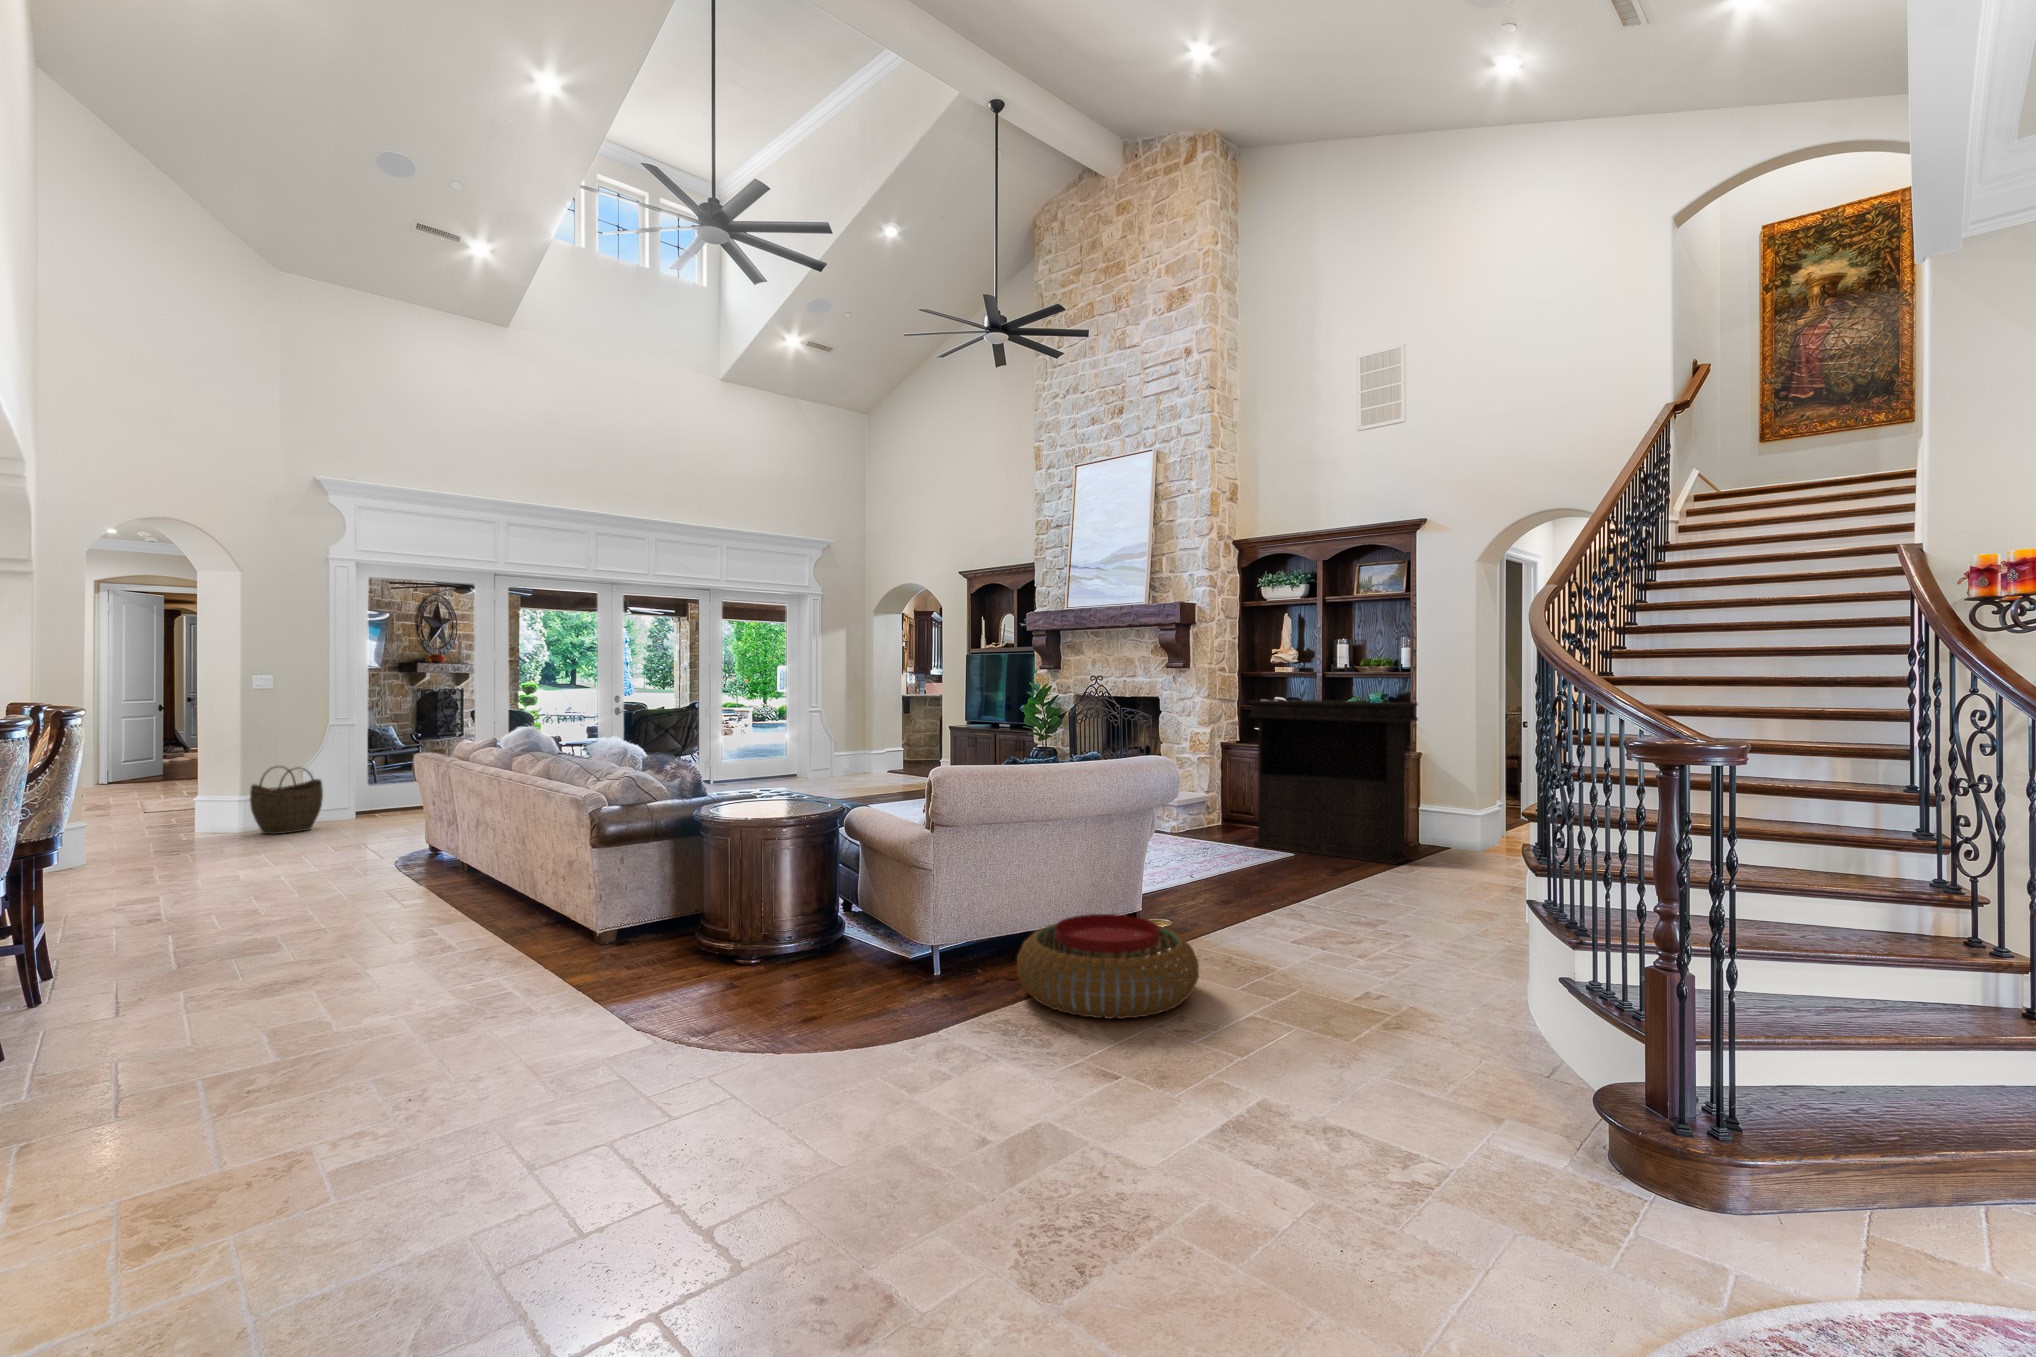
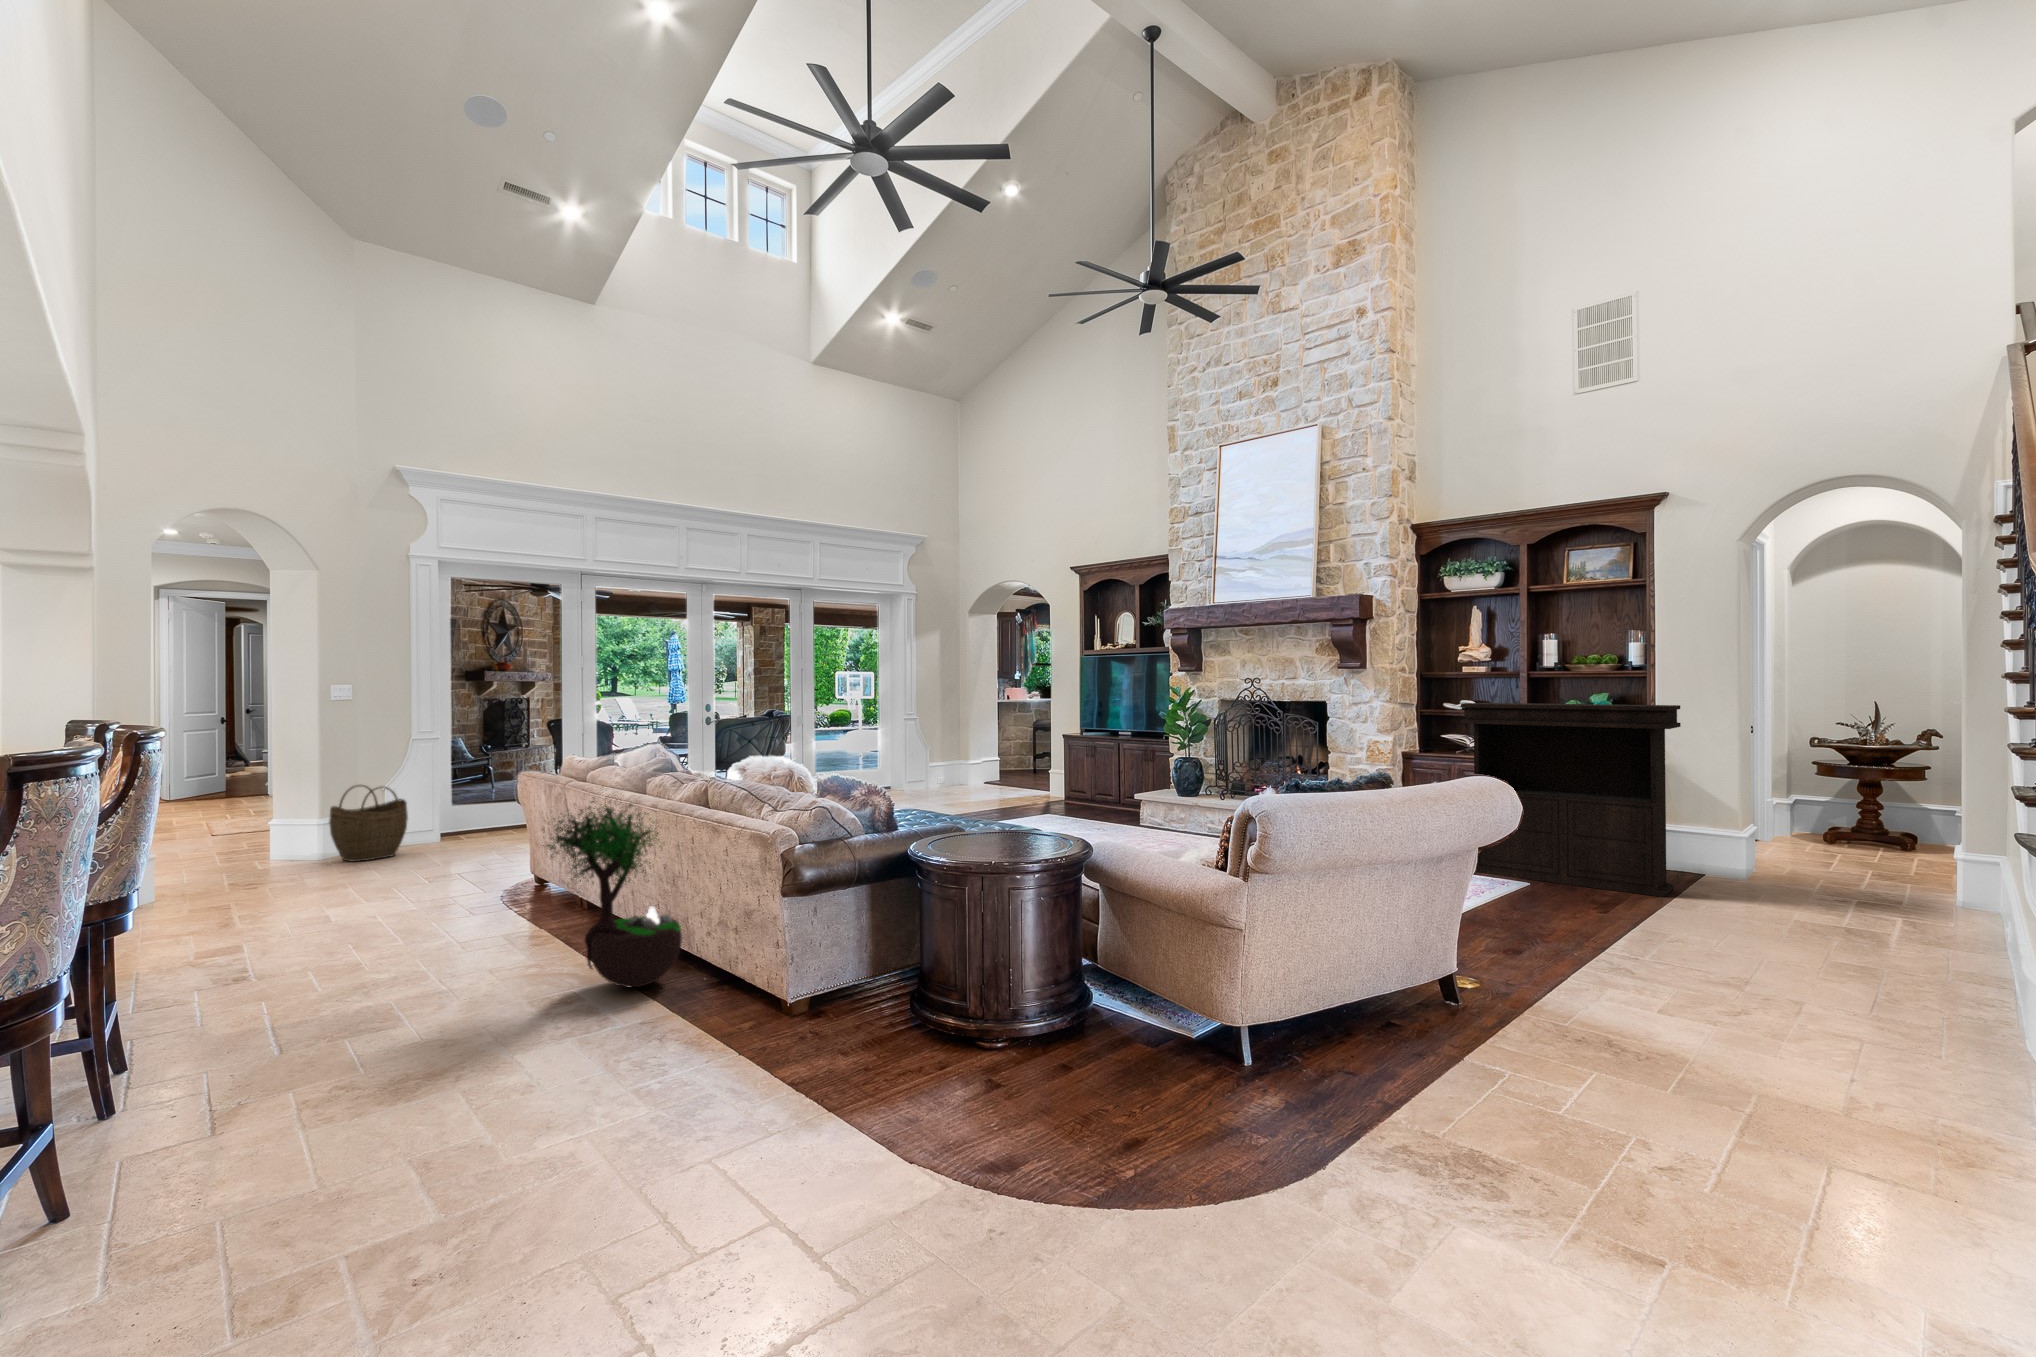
potted tree: none [407,760,525,925] -> present [547,799,682,987]
pouf: present [1017,914,1199,1019] -> none [1374,988,1649,1148]

